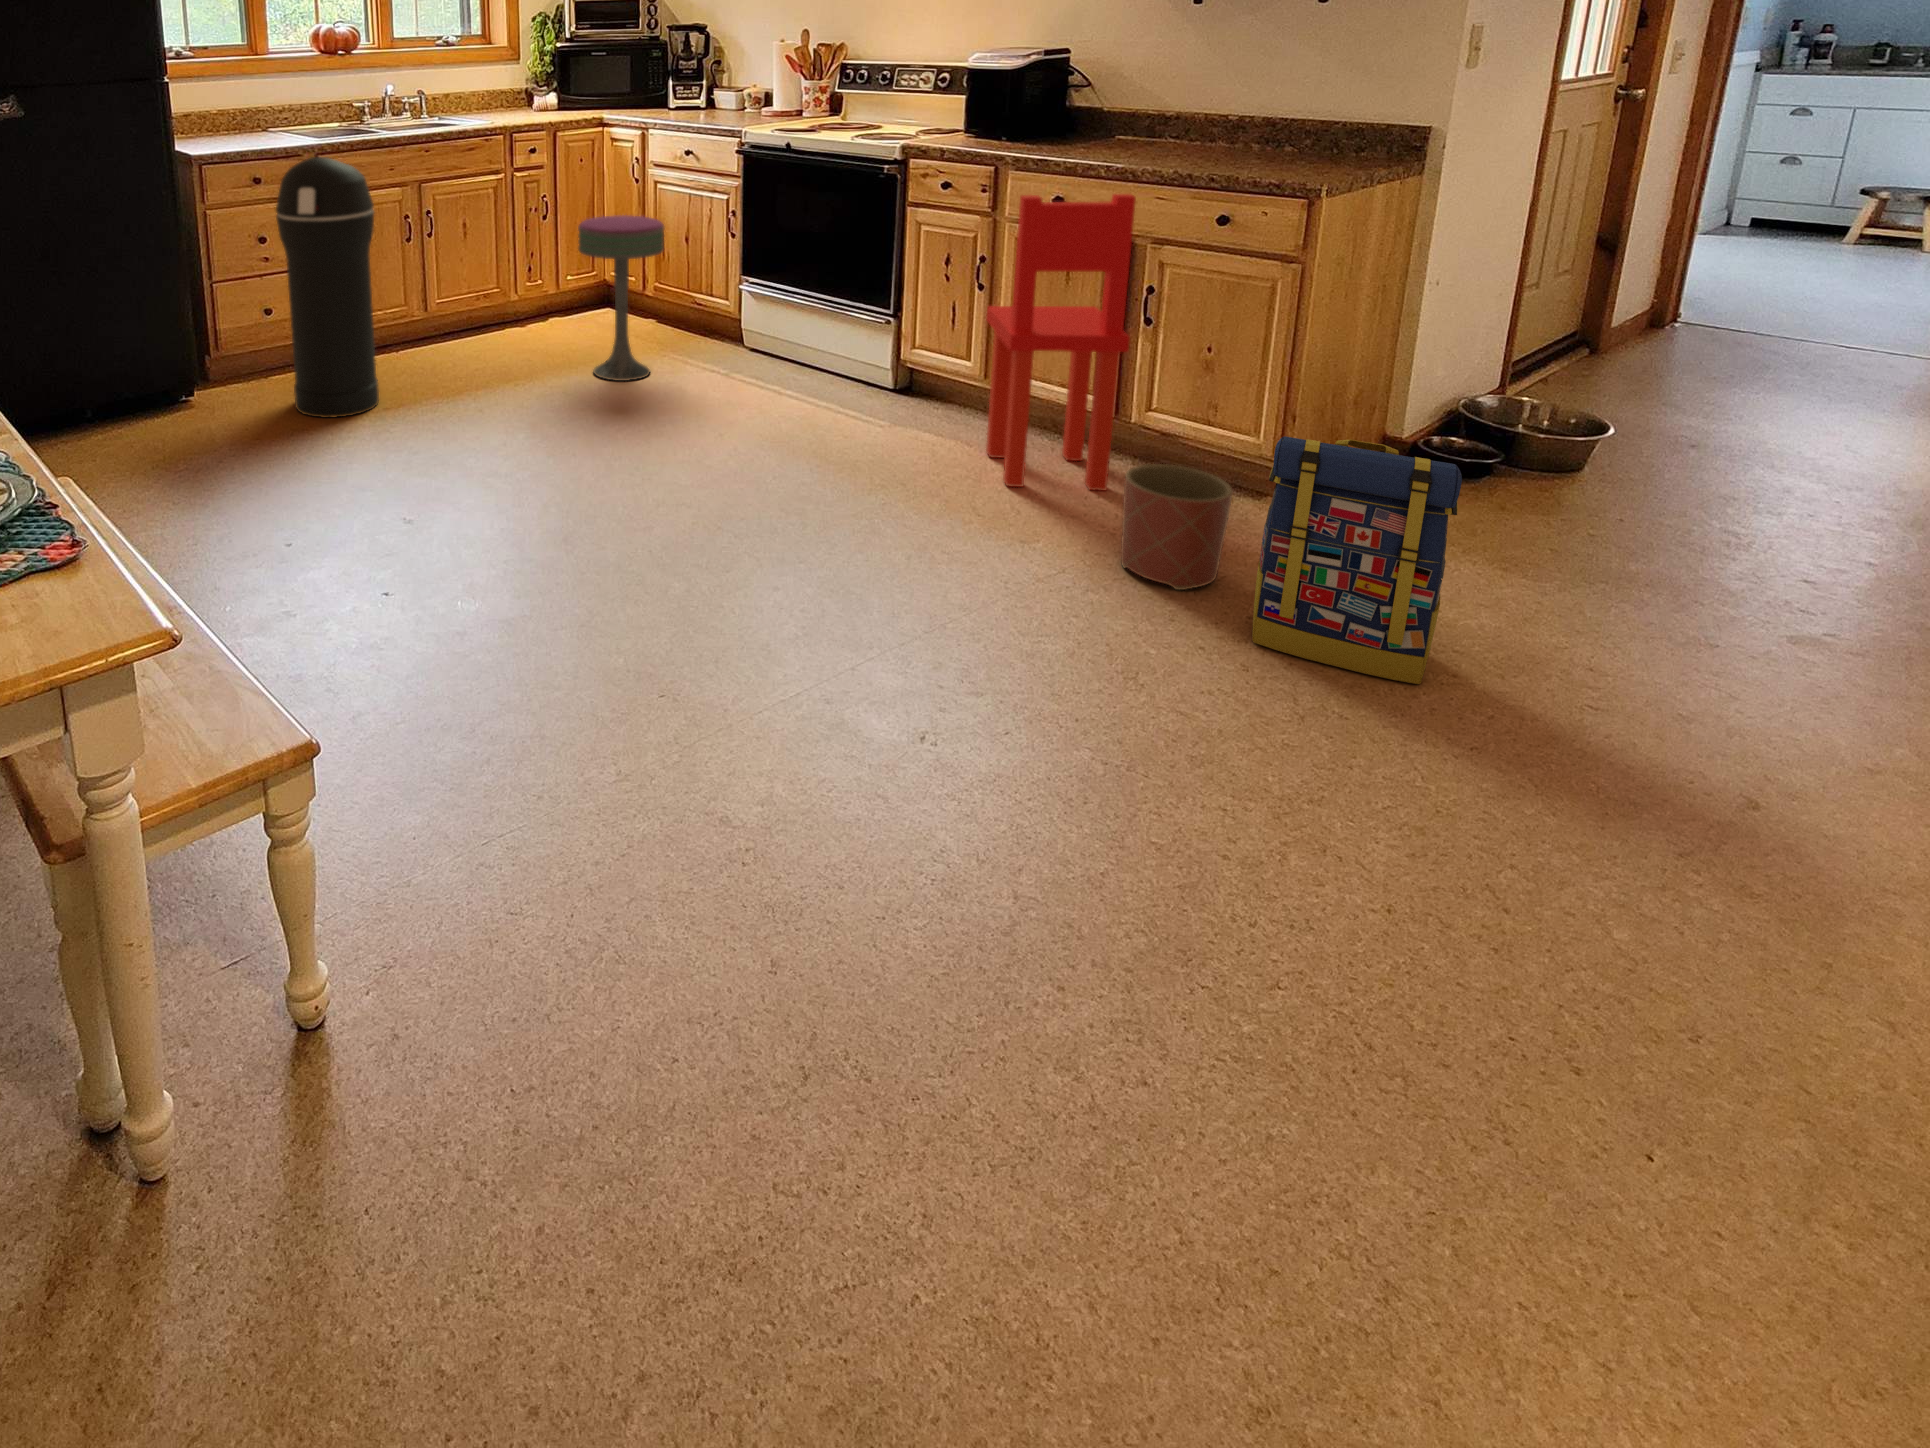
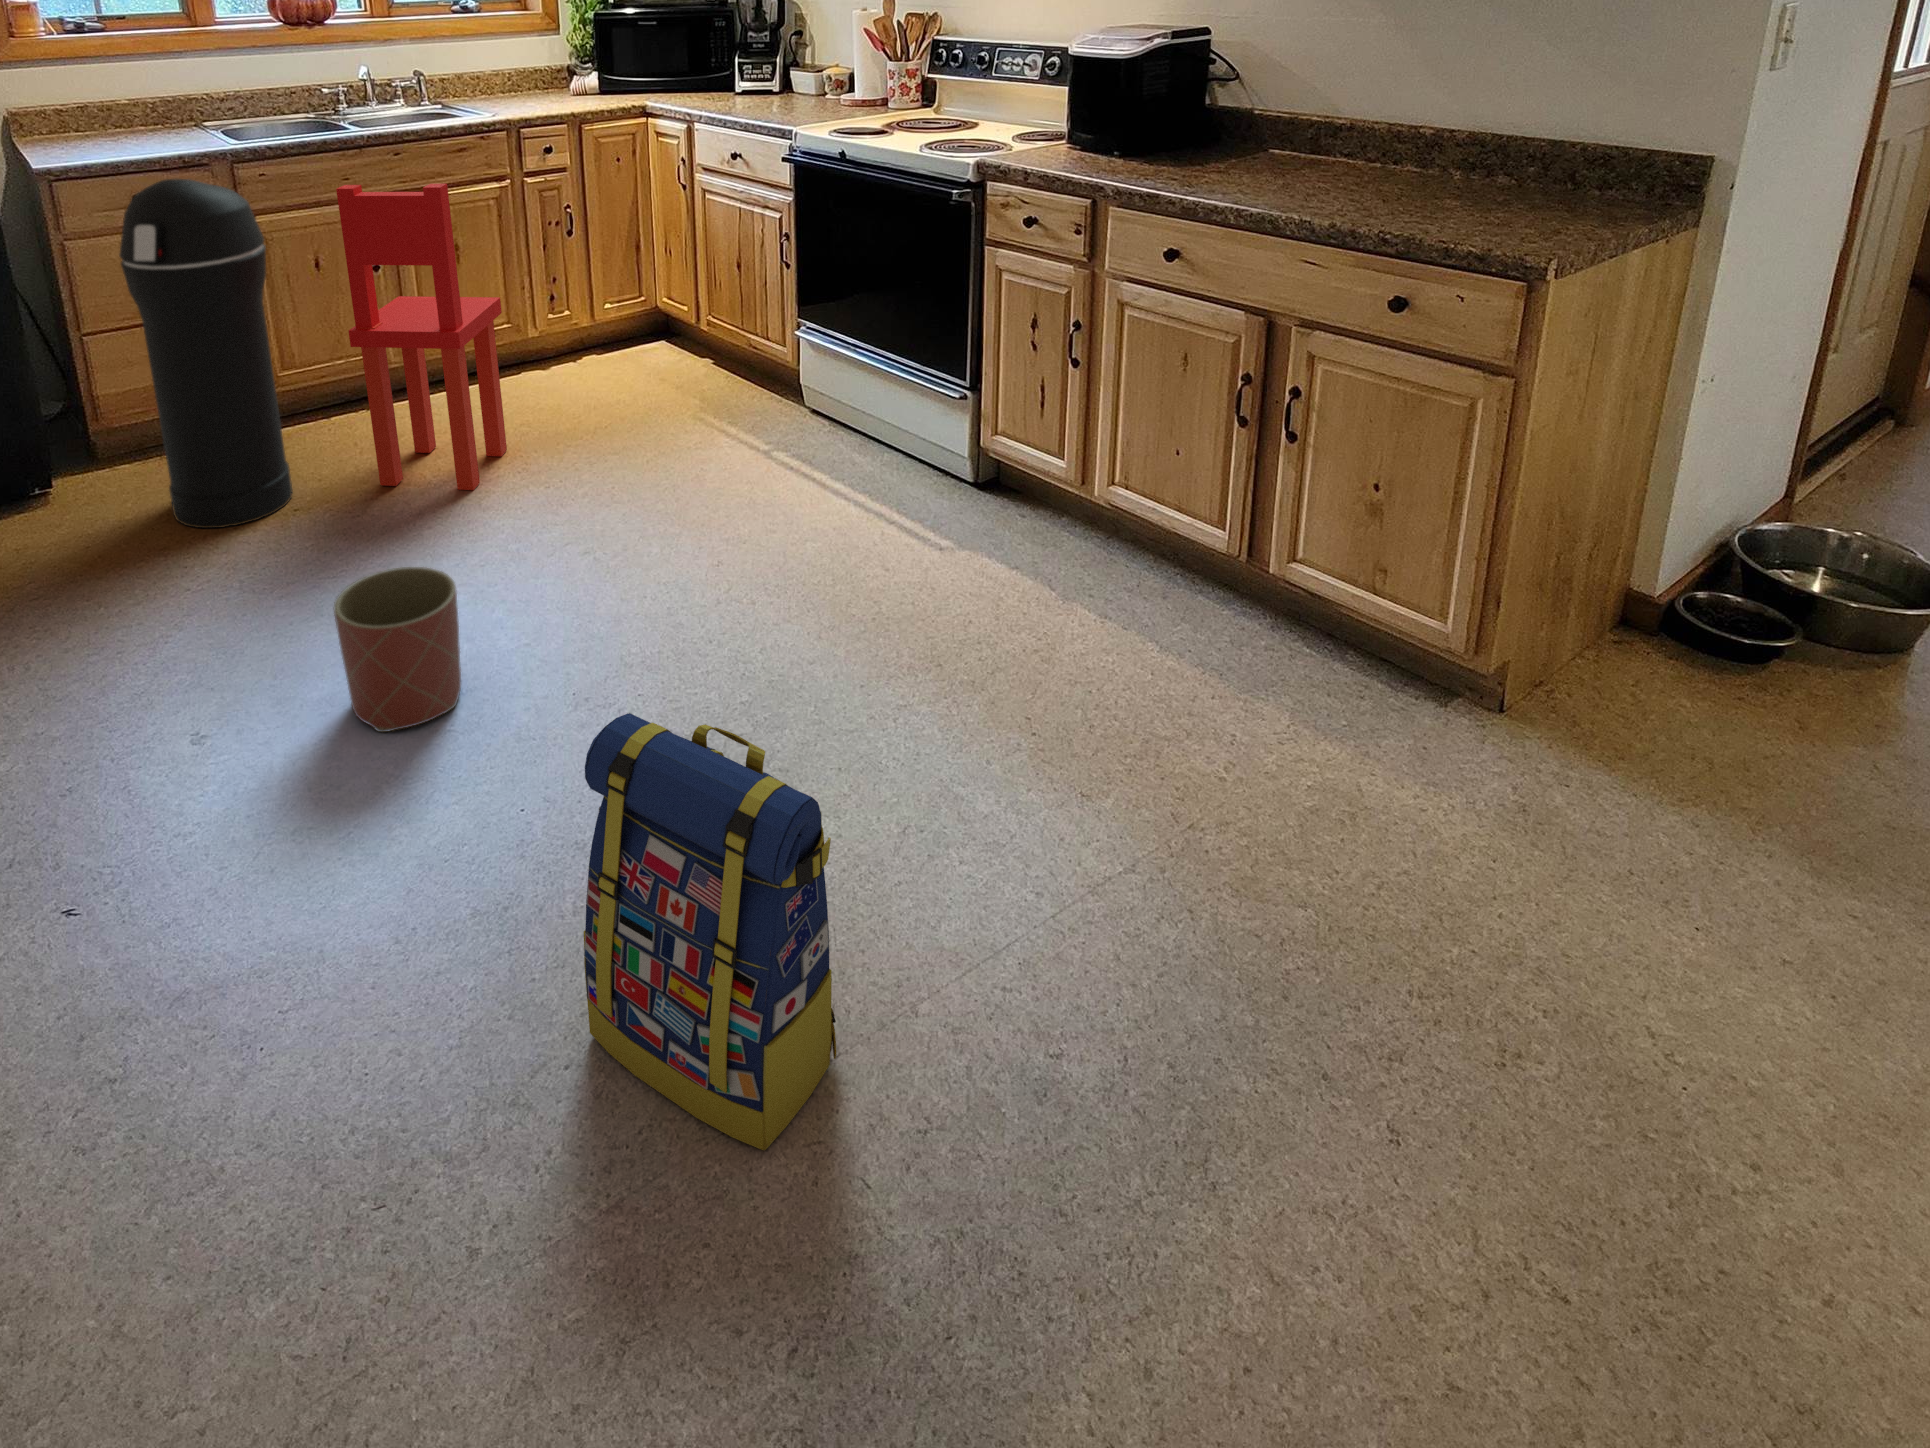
chair: present [986,194,1136,490] -> present [336,184,507,490]
bar stool: present [578,215,665,381] -> none [562,245,678,465]
backpack: present [1252,436,1462,684] -> present [584,713,836,1150]
planter: present [1121,464,1233,590] -> present [334,567,461,732]

